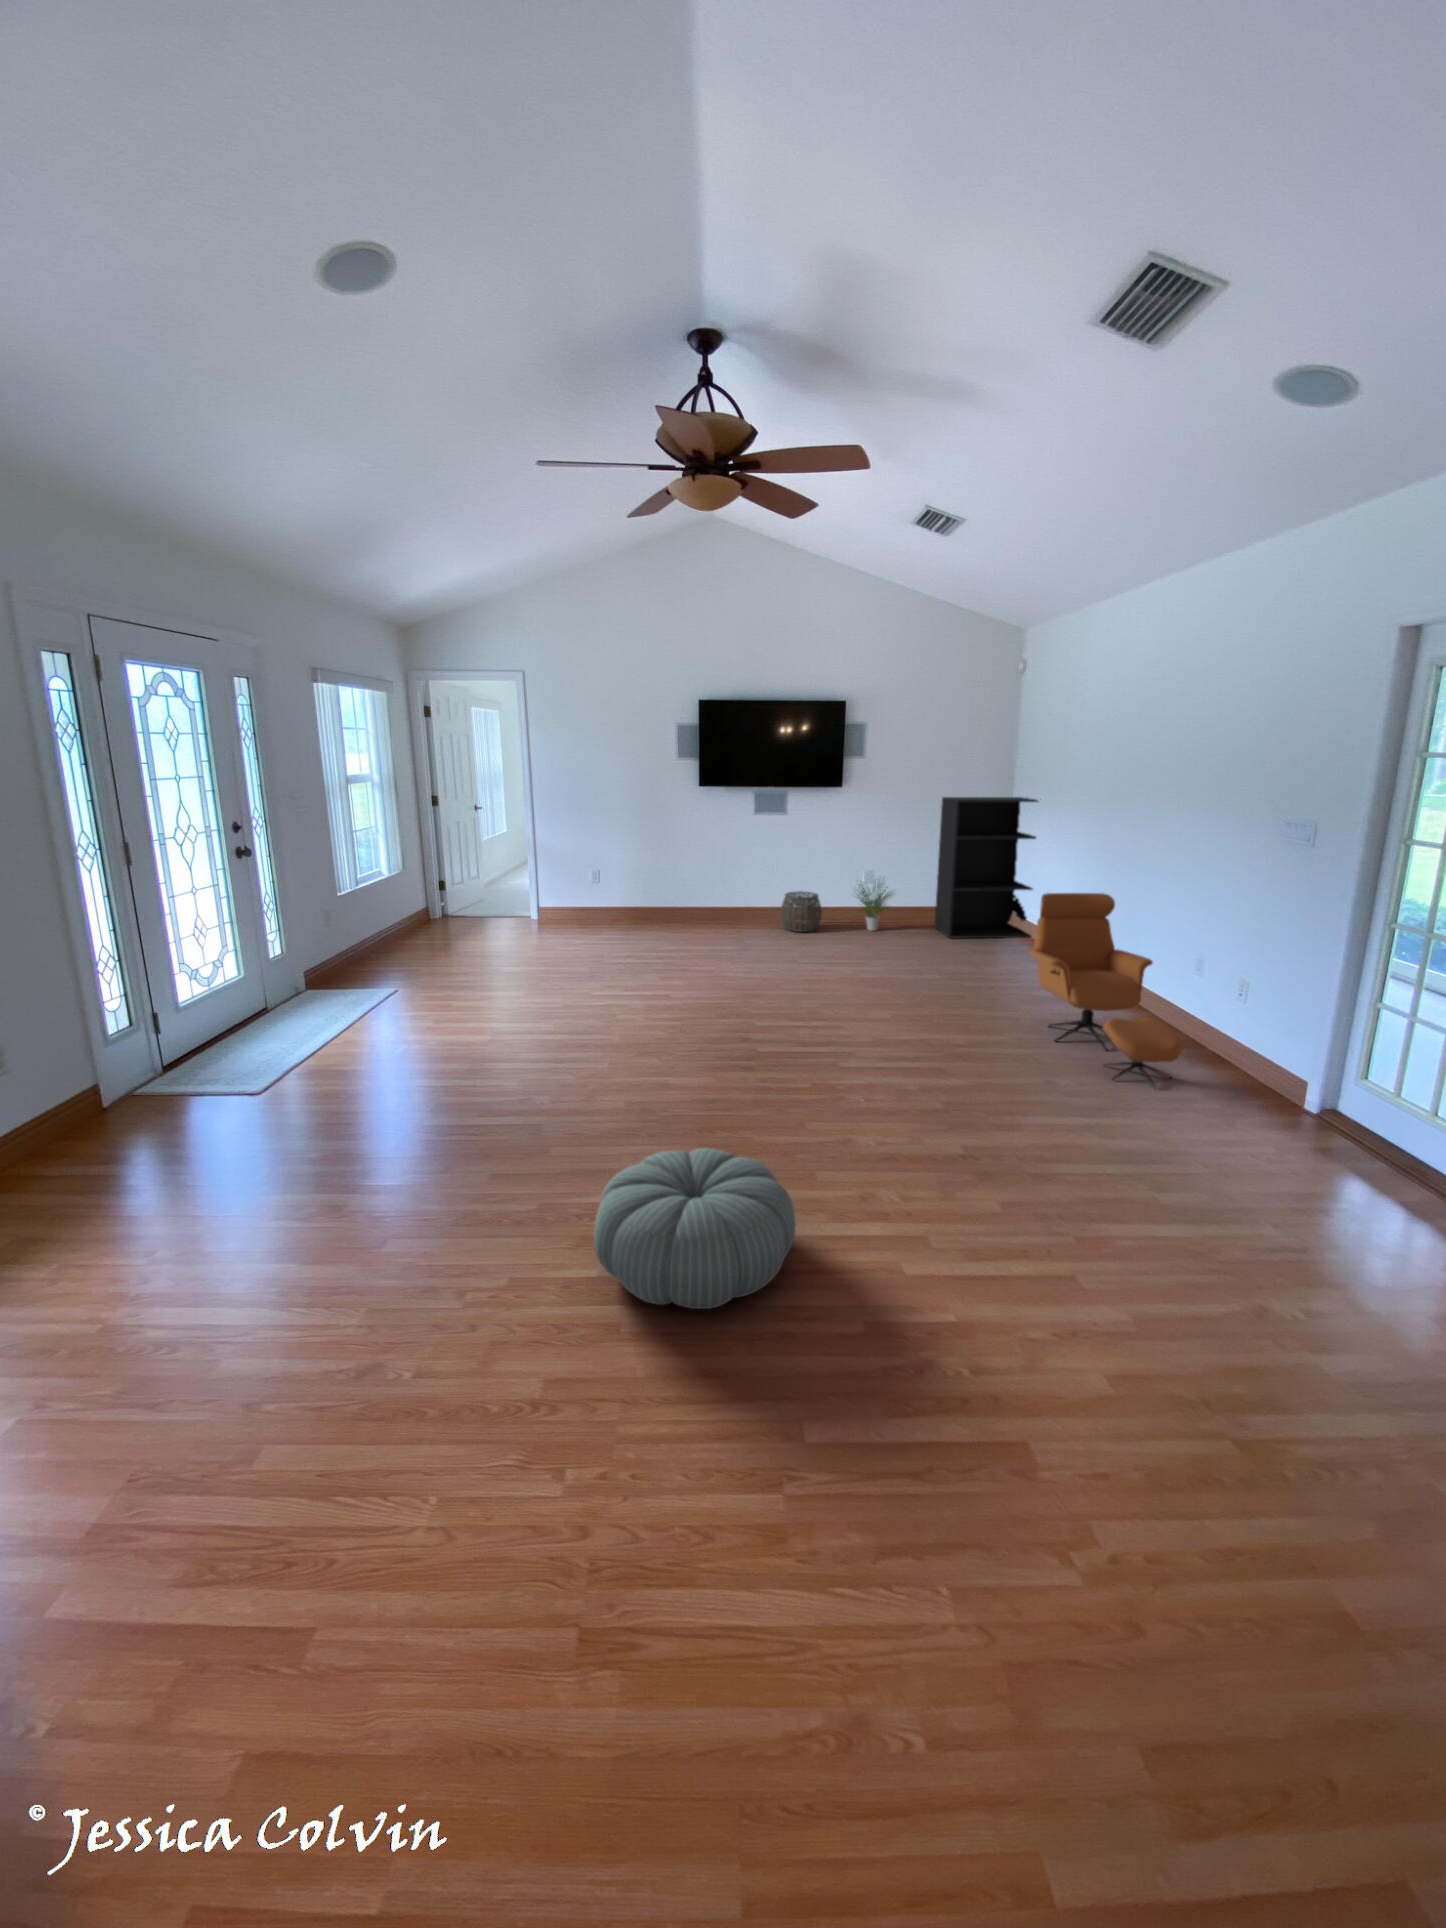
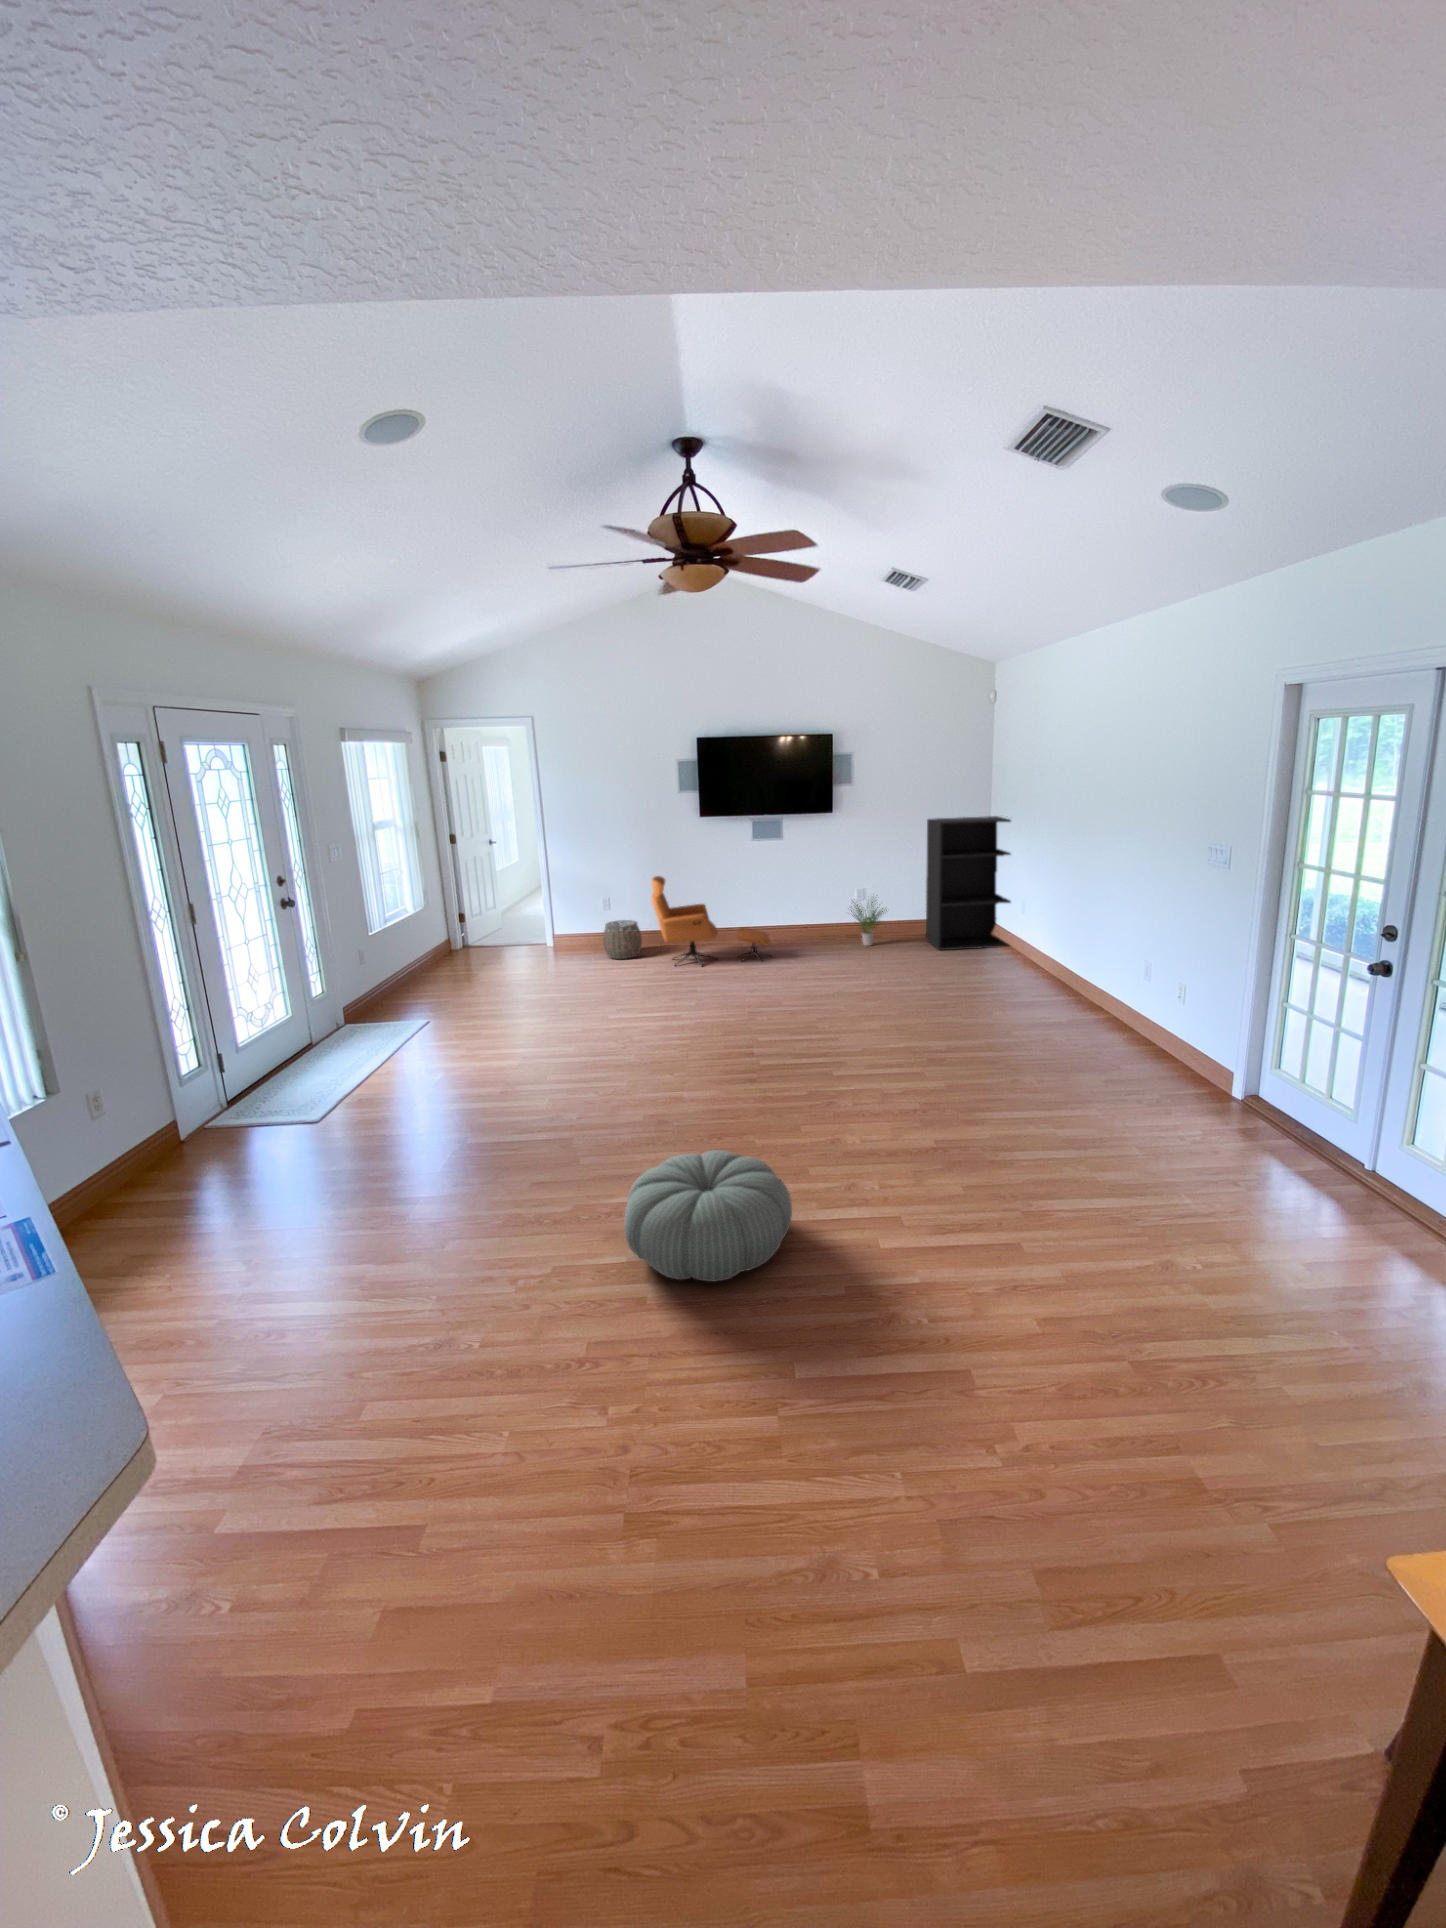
woven basket: present [781,891,822,932] -> present [603,920,642,959]
armchair: present [1029,893,1183,1087] -> present [652,876,770,965]

